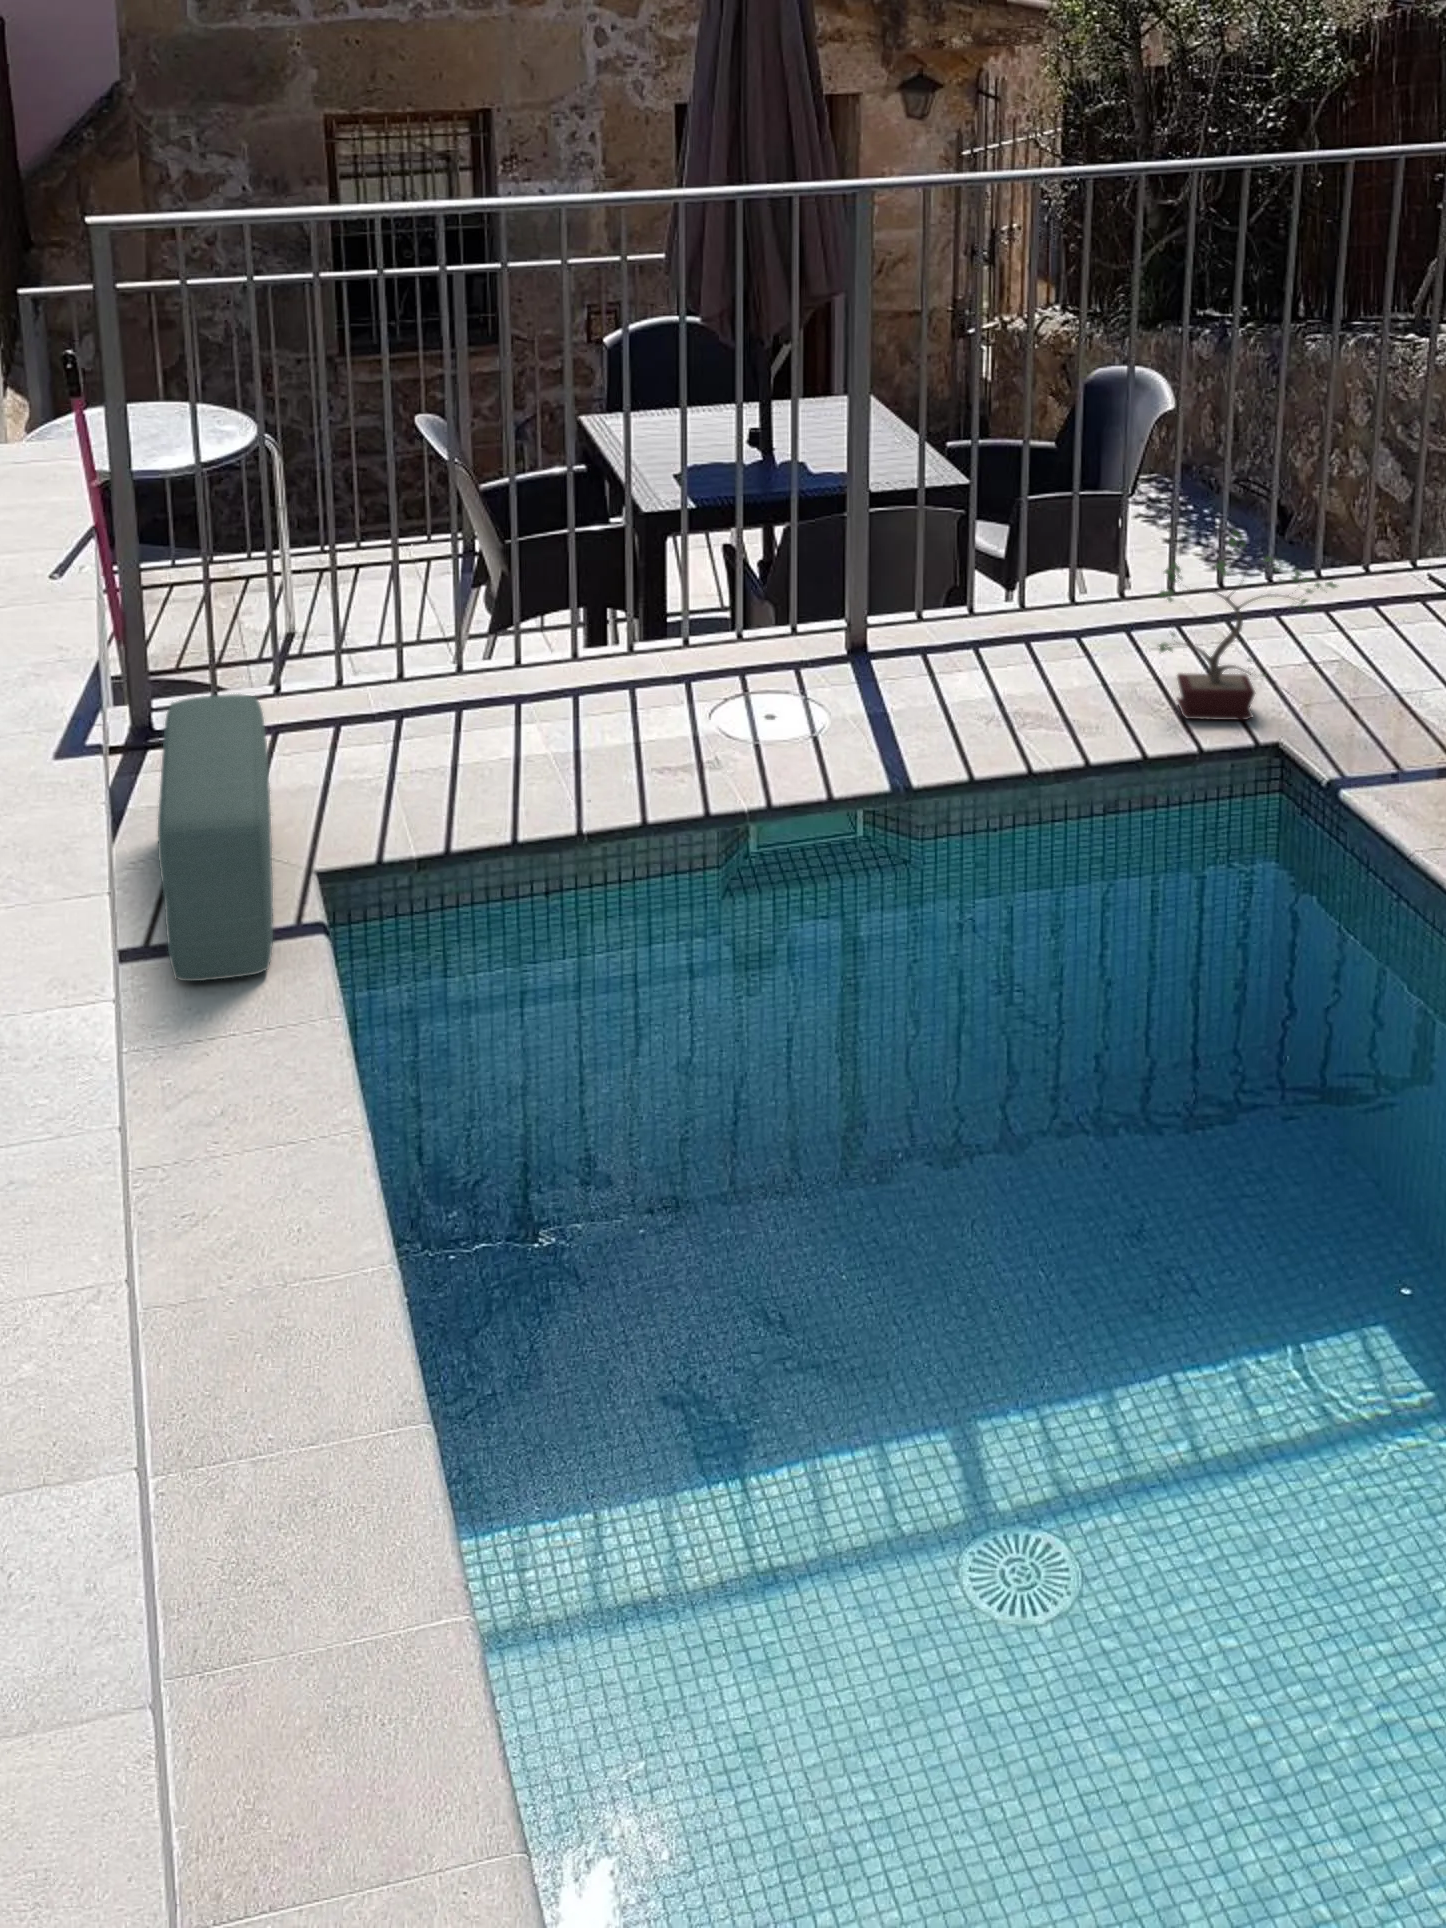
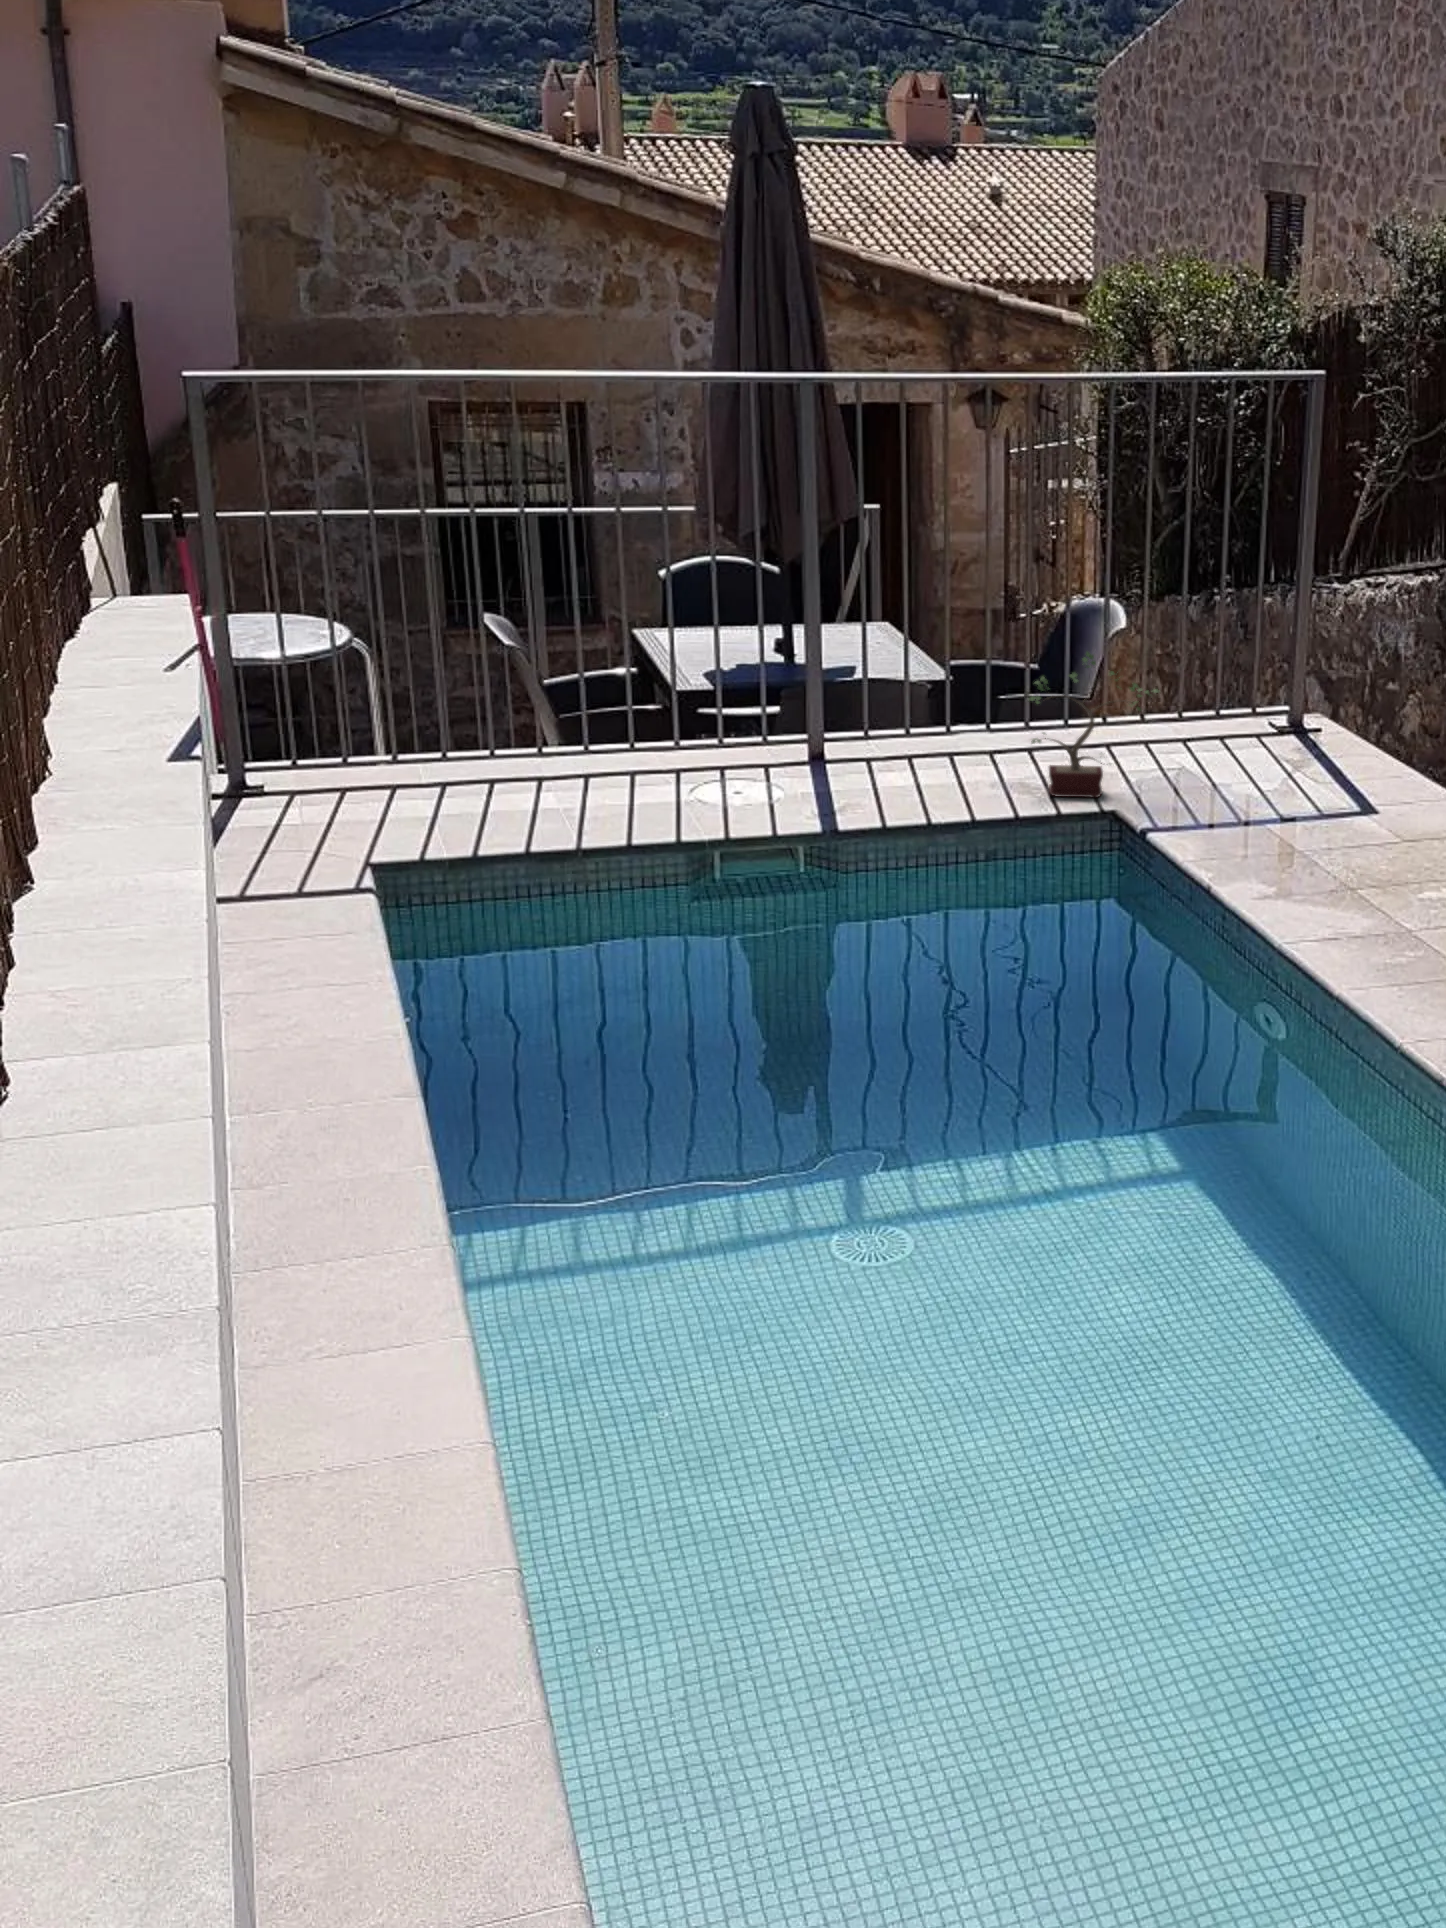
pouf: present [158,694,273,981] -> none [252,736,341,910]

